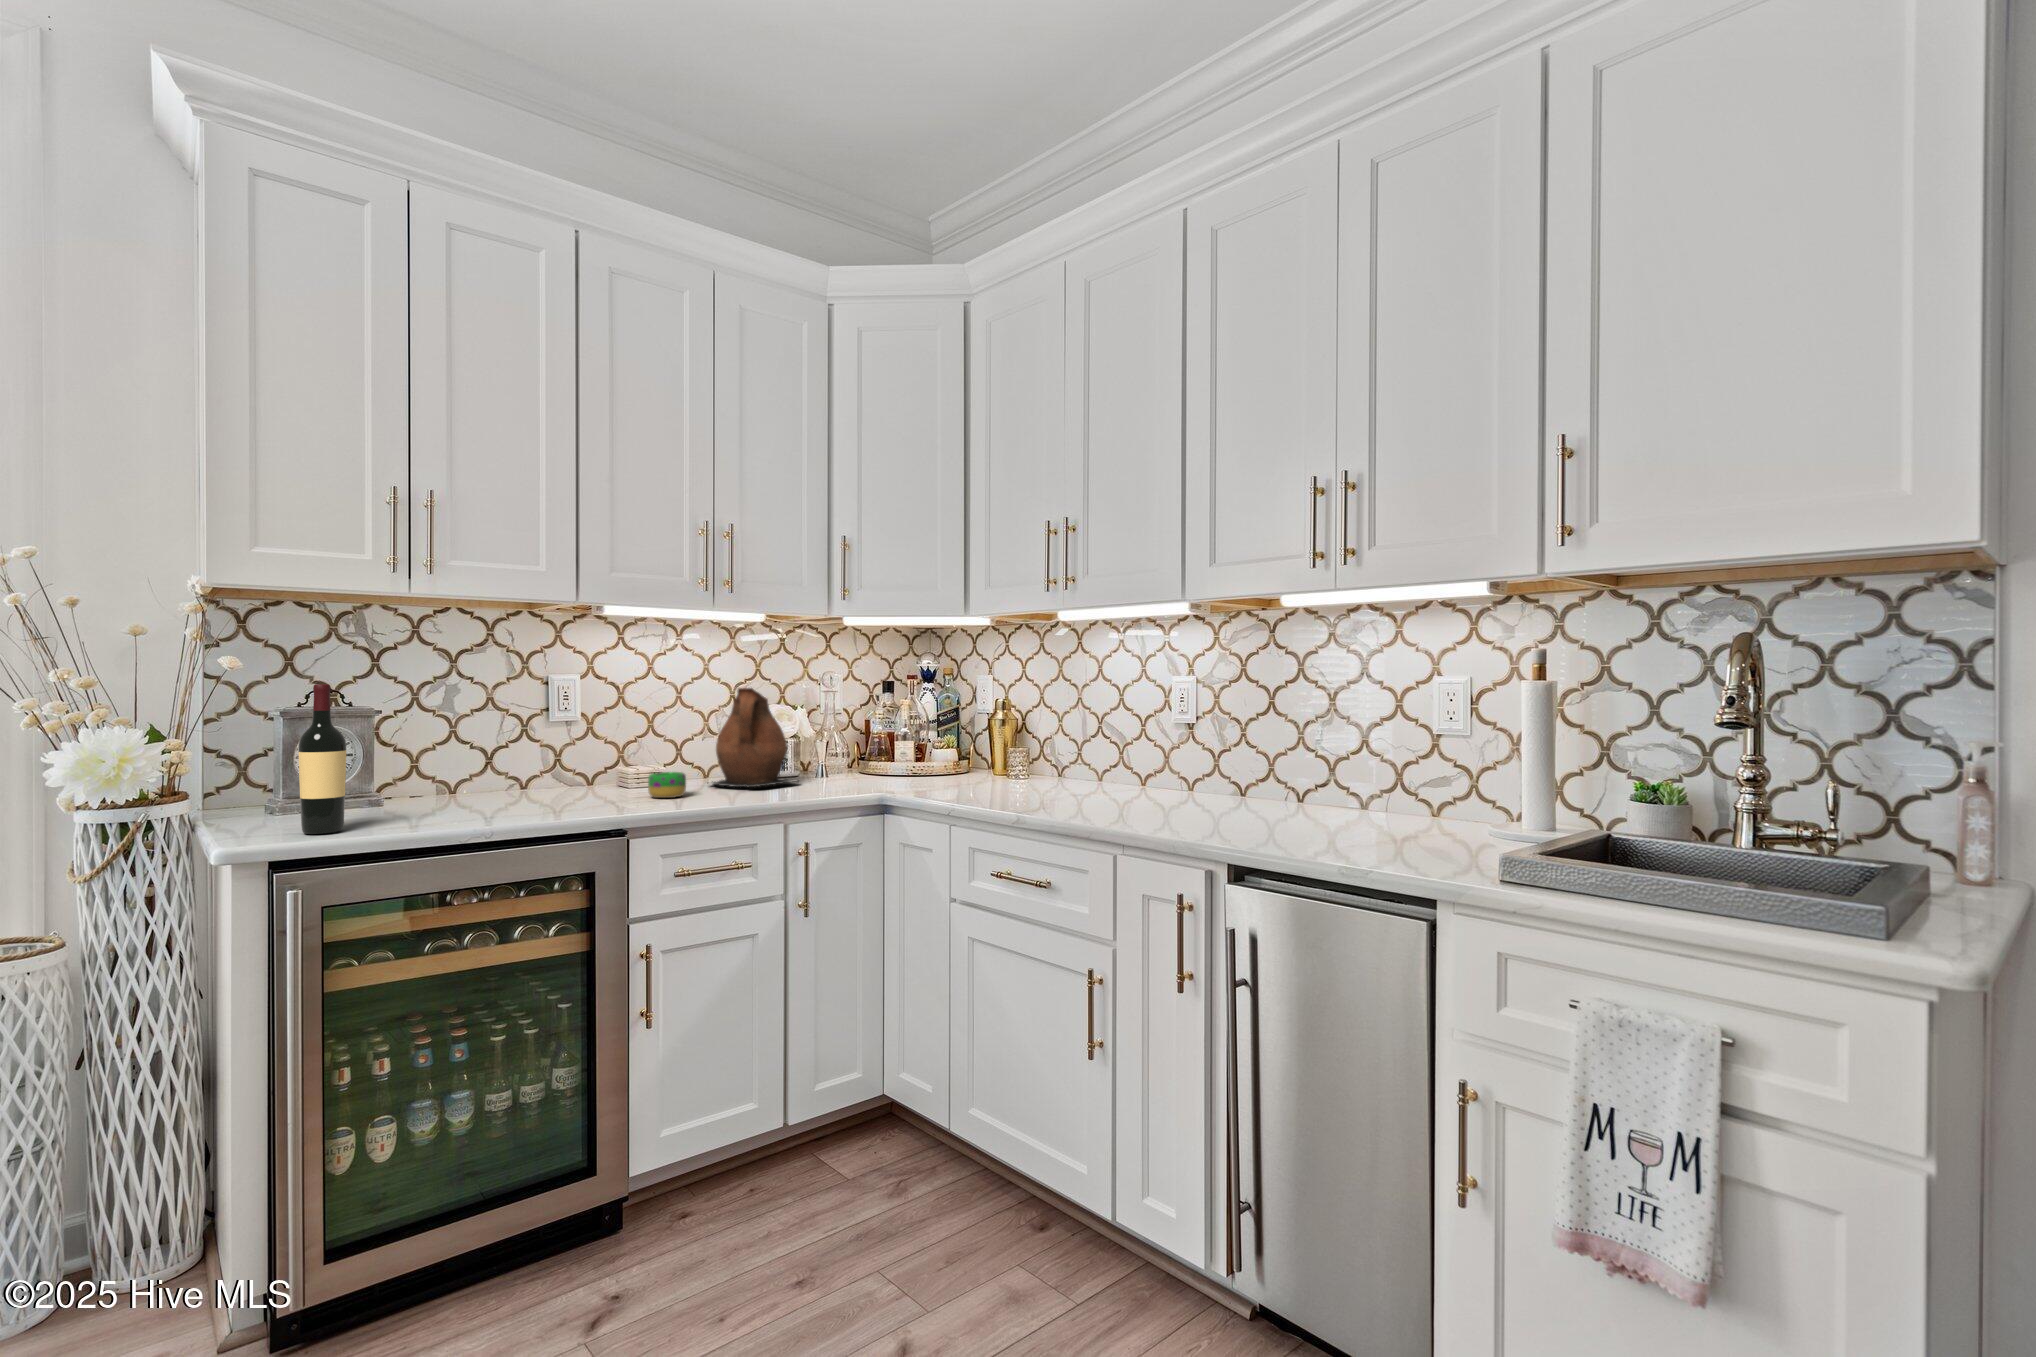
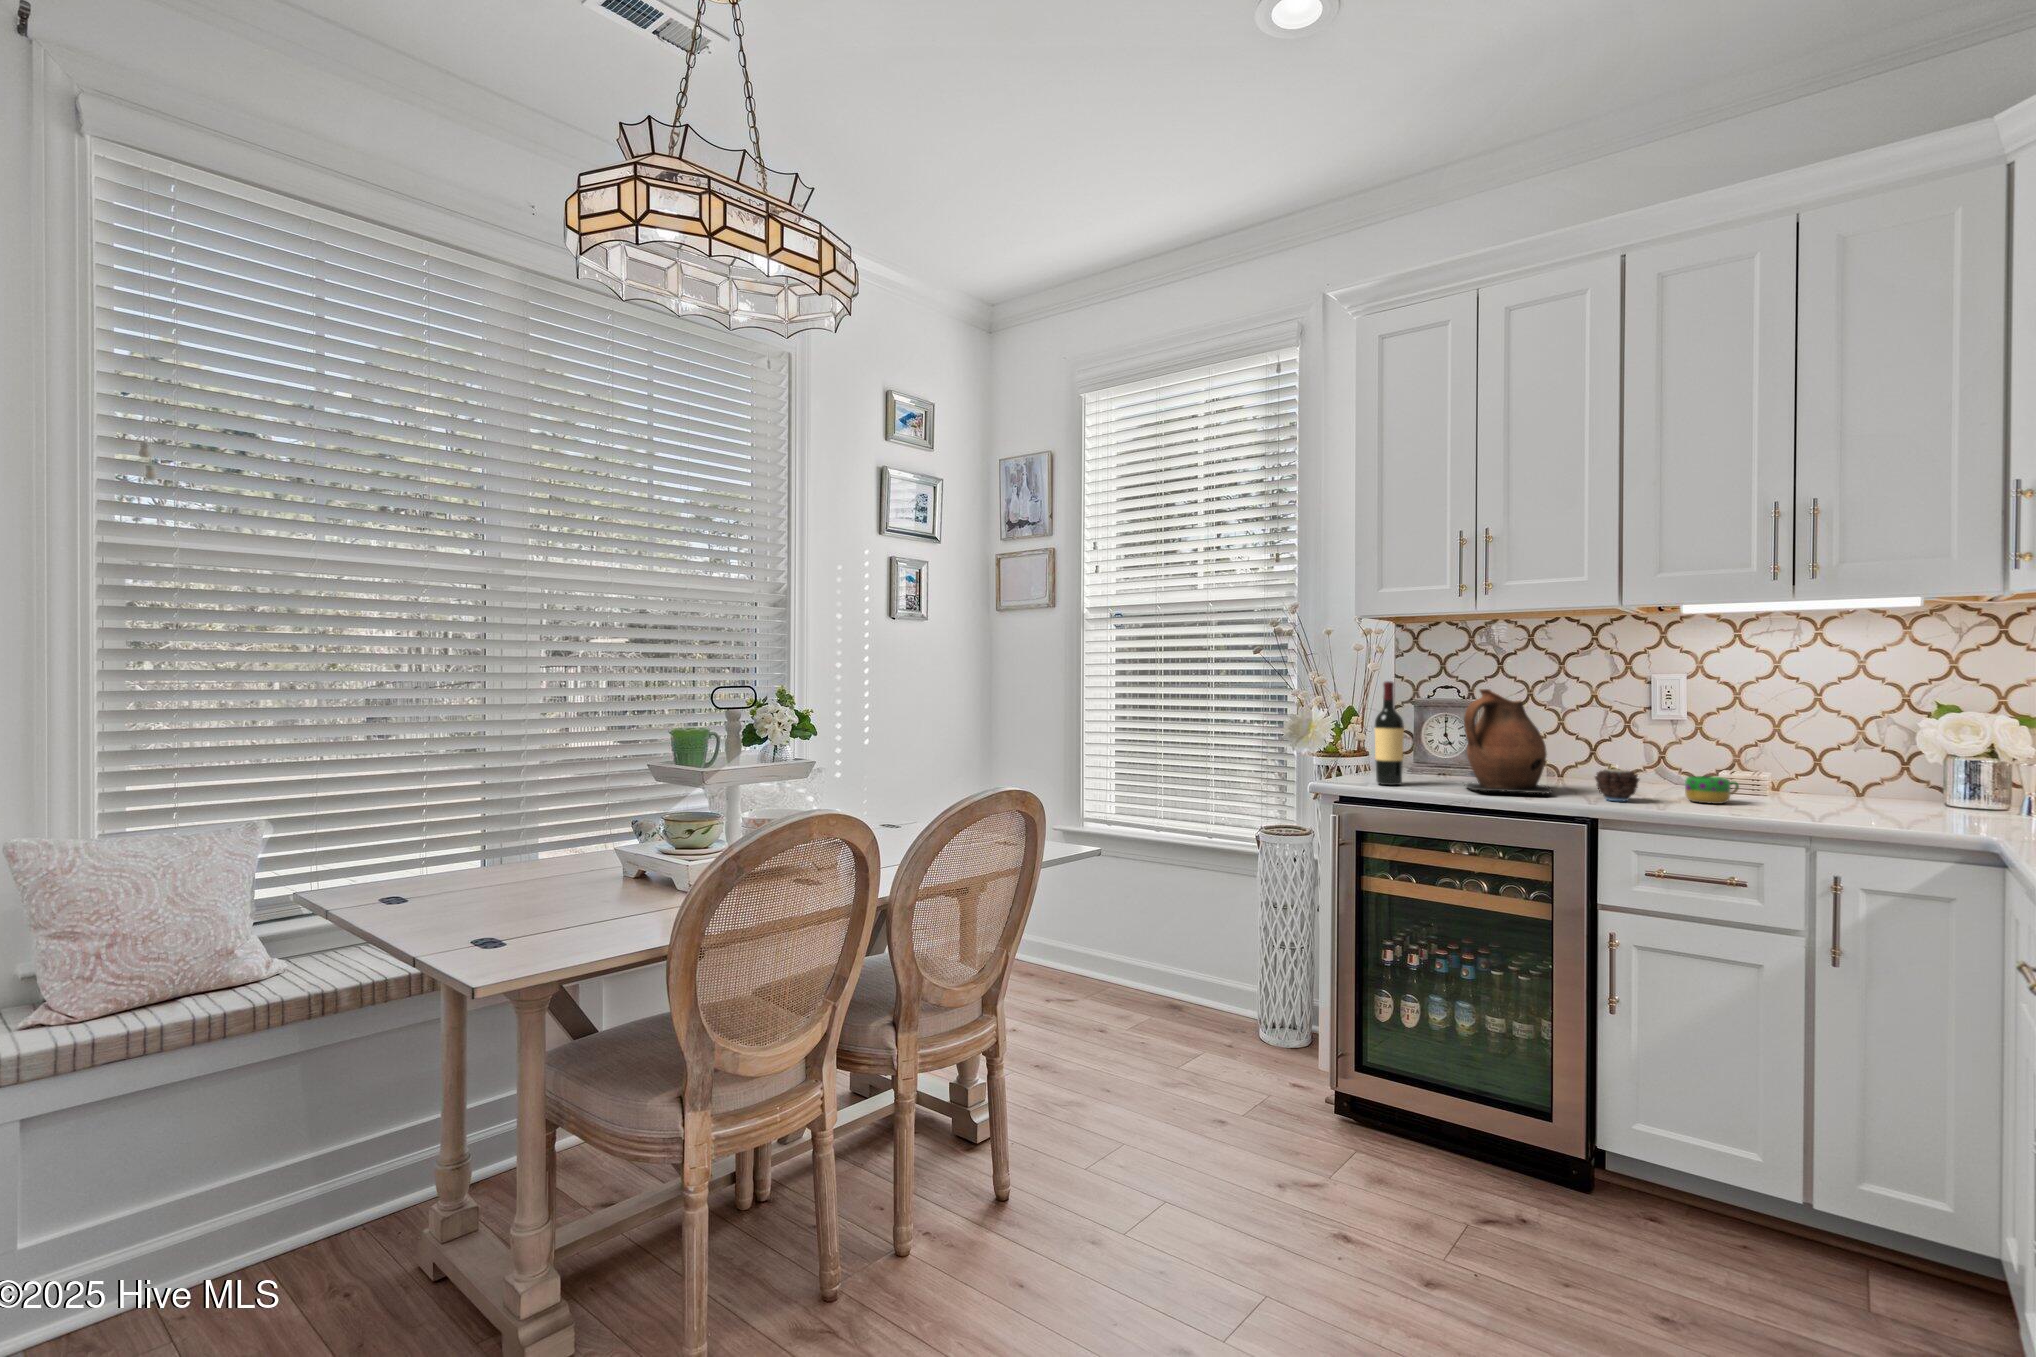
ceramic pitcher: present [707,688,798,787] -> present [1464,689,1553,794]
candle: none [587,768,631,808] -> present [1595,765,1639,801]

